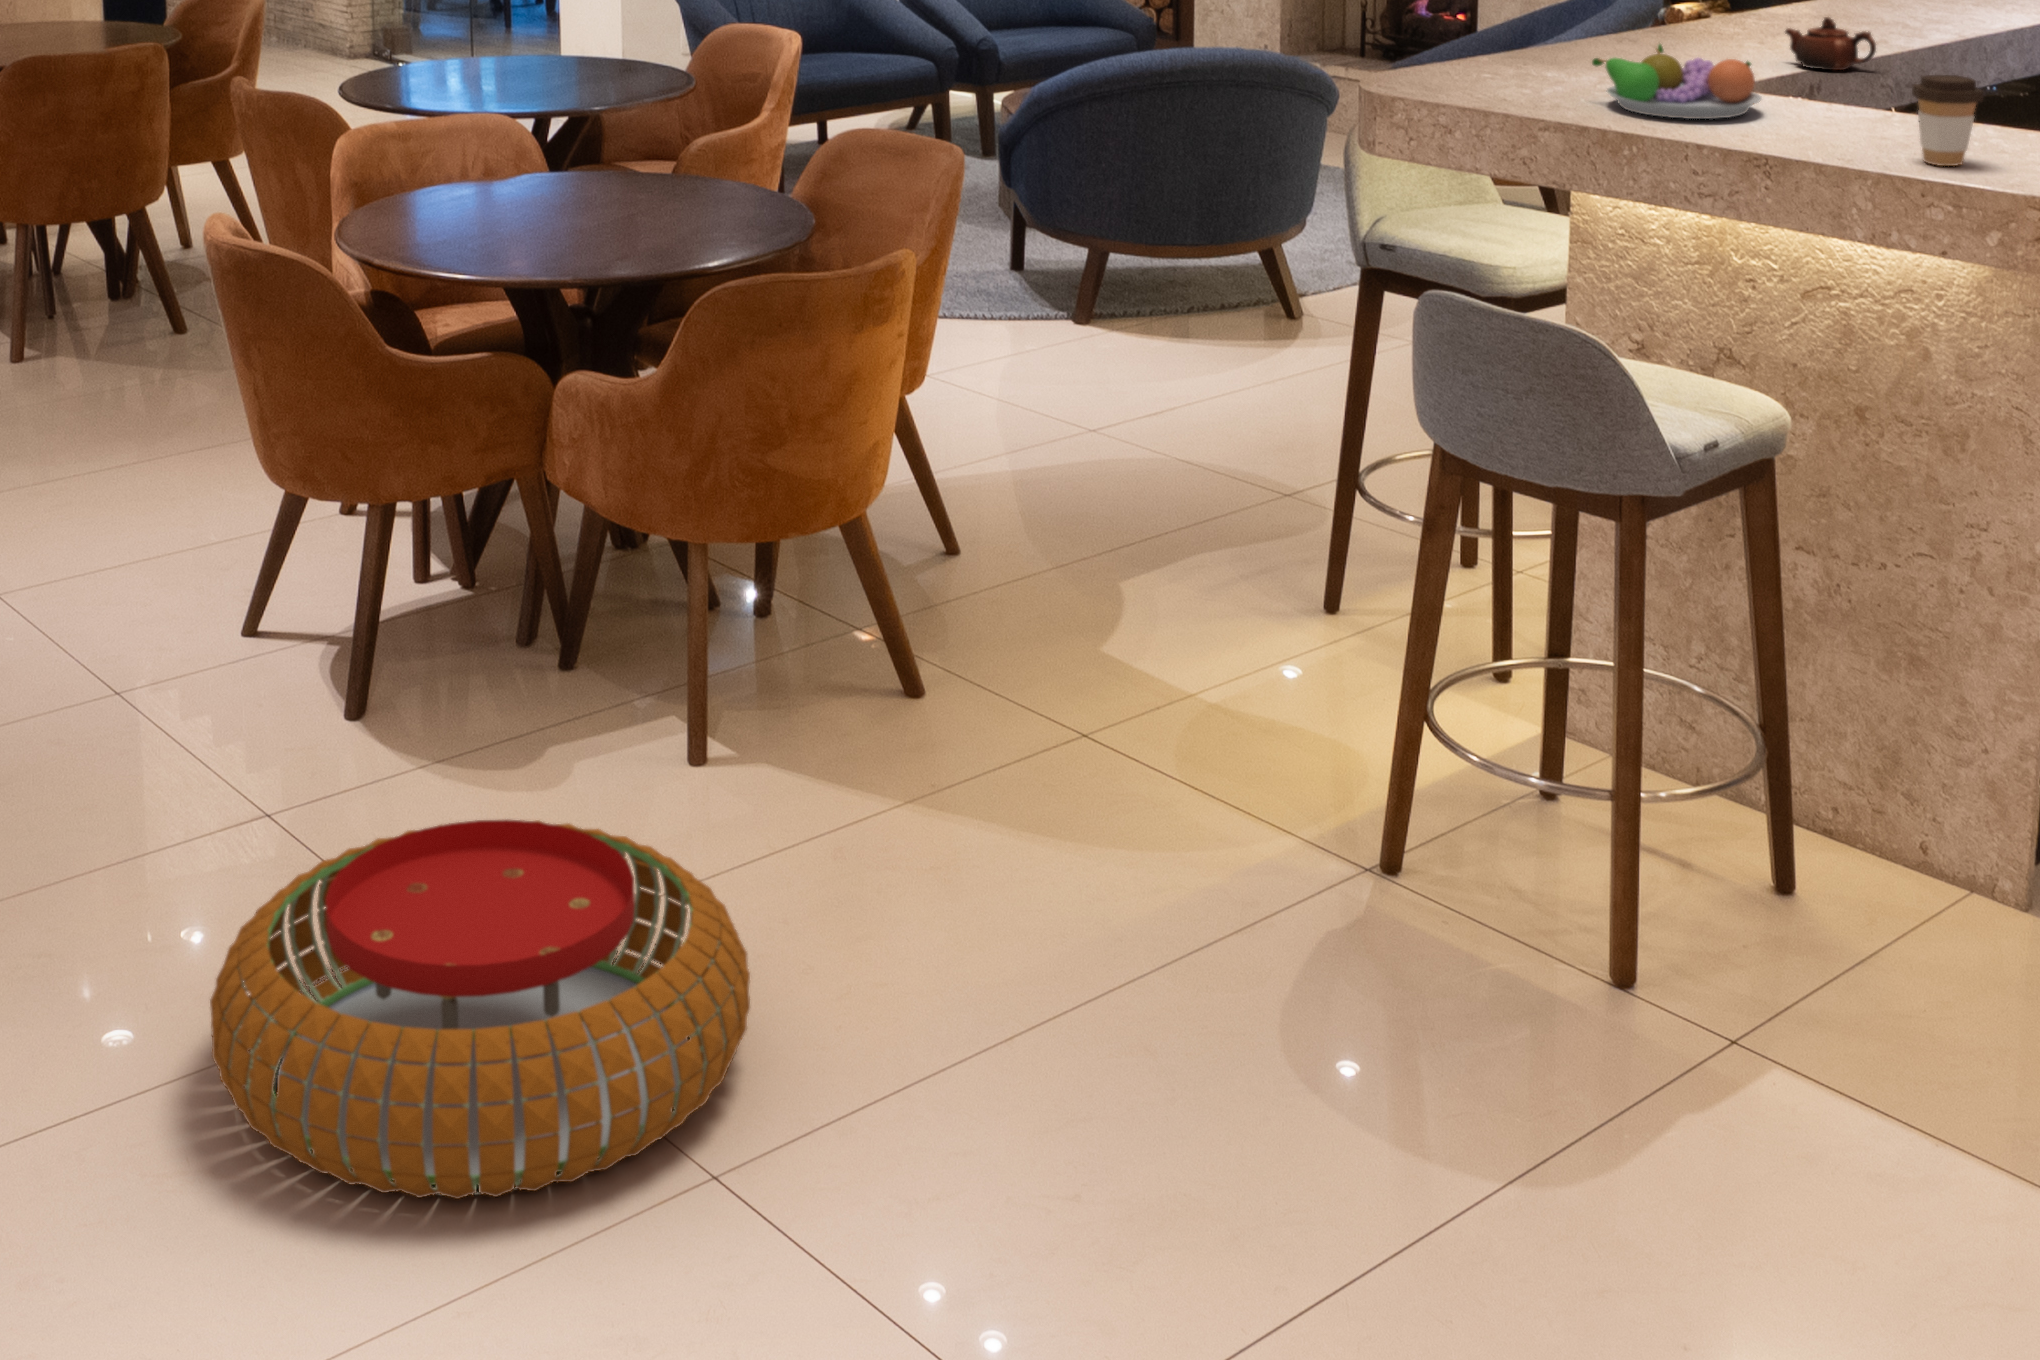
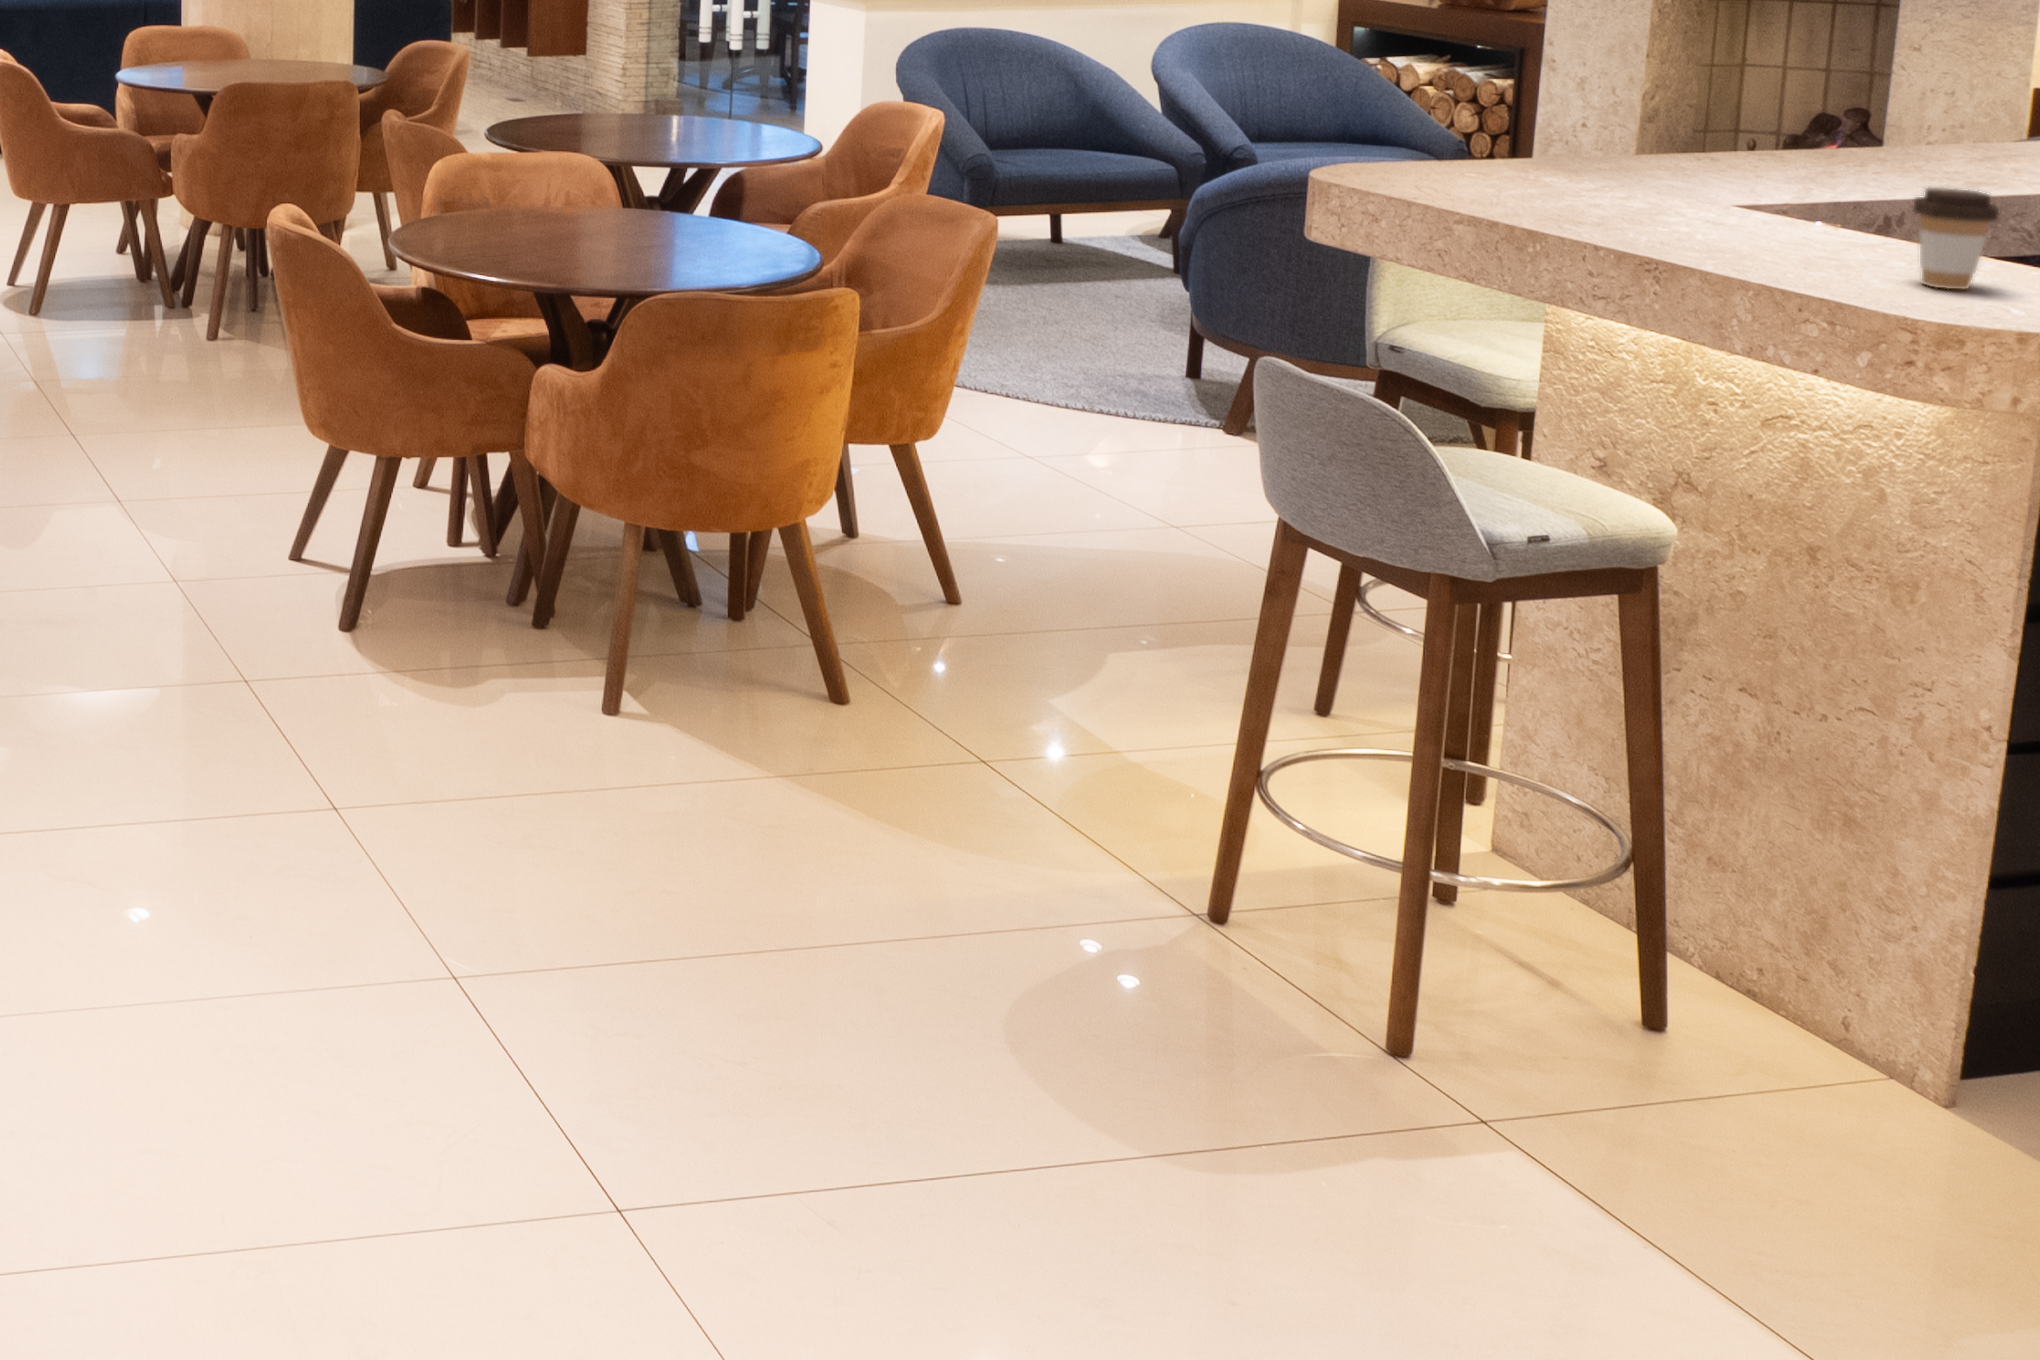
teapot: present [1785,17,1876,70] -> none [1896,135,2009,195]
fruit bowl: present [1592,44,1762,119] -> none [1582,142,1782,224]
pouf: present [210,820,750,1199] -> none [97,694,542,980]

